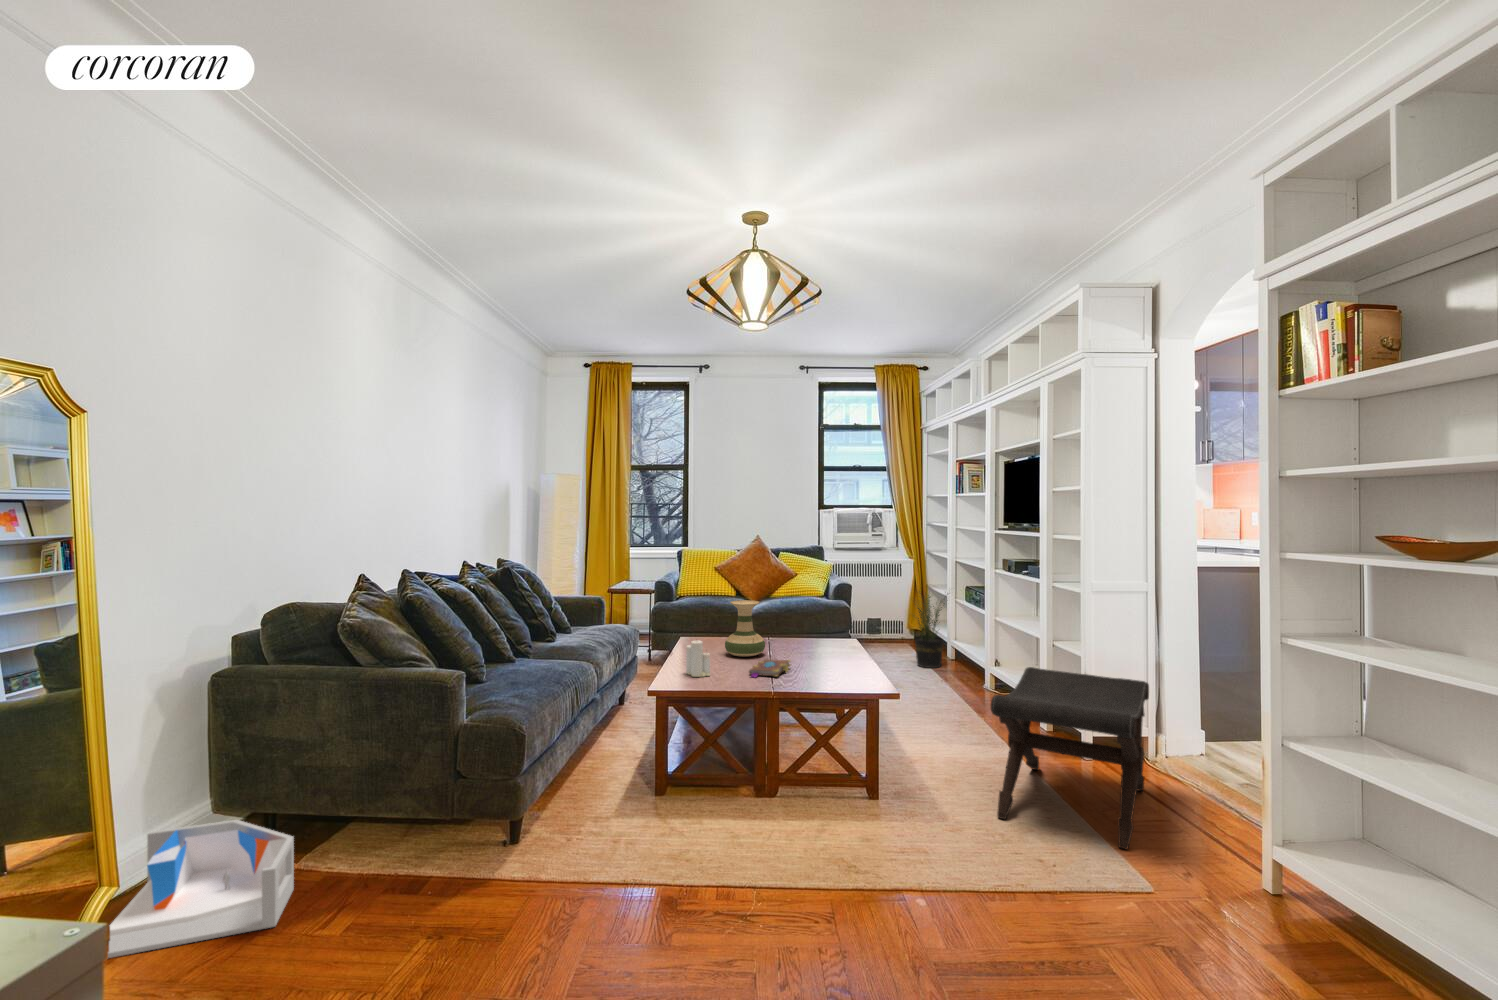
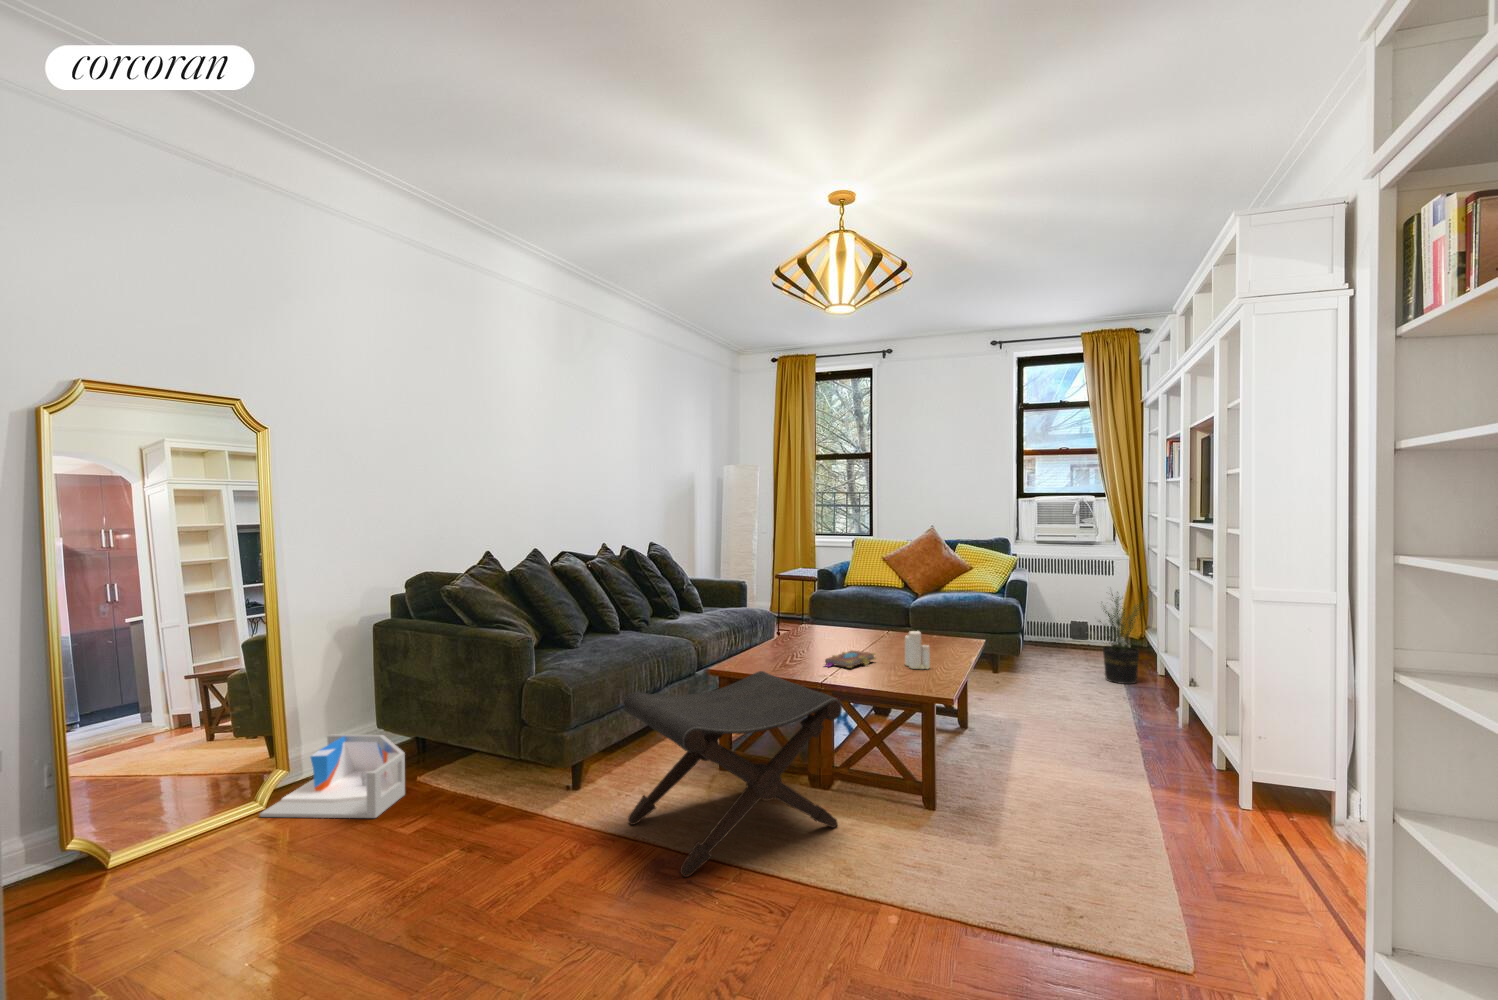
vase: present [725,600,765,657] -> none [825,589,867,647]
candle: present [686,640,710,677] -> present [905,631,930,669]
footstool: present [991,667,1149,849] -> present [624,671,842,877]

